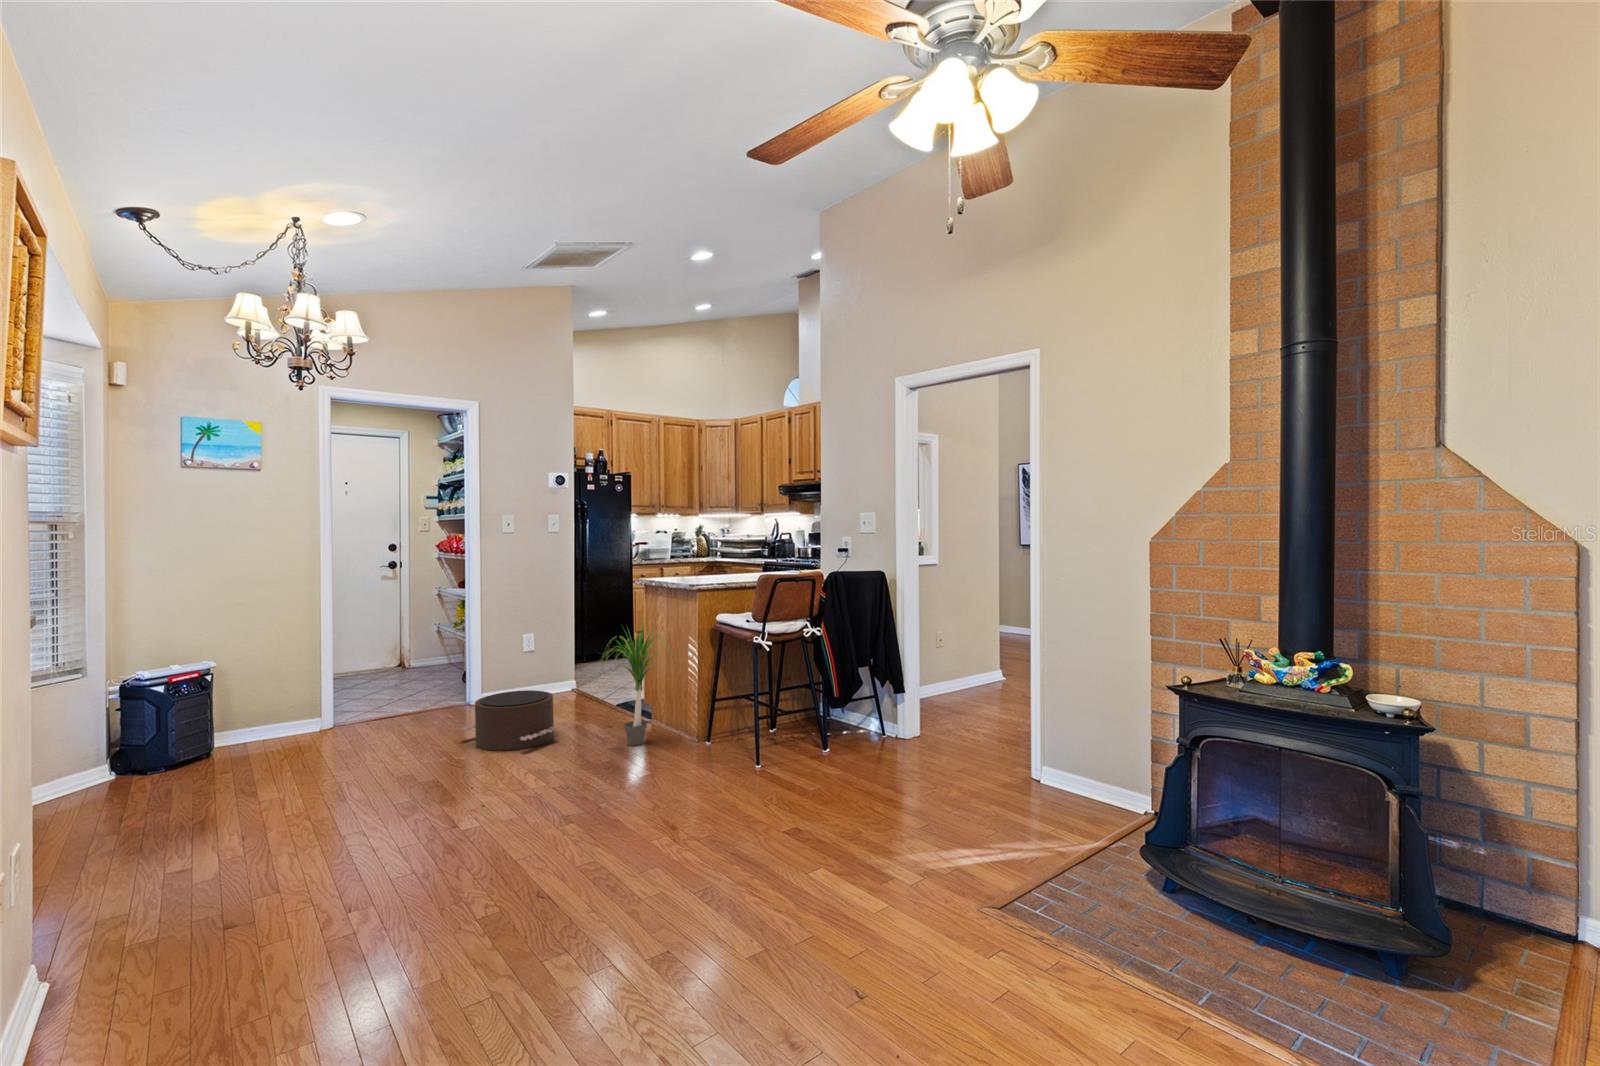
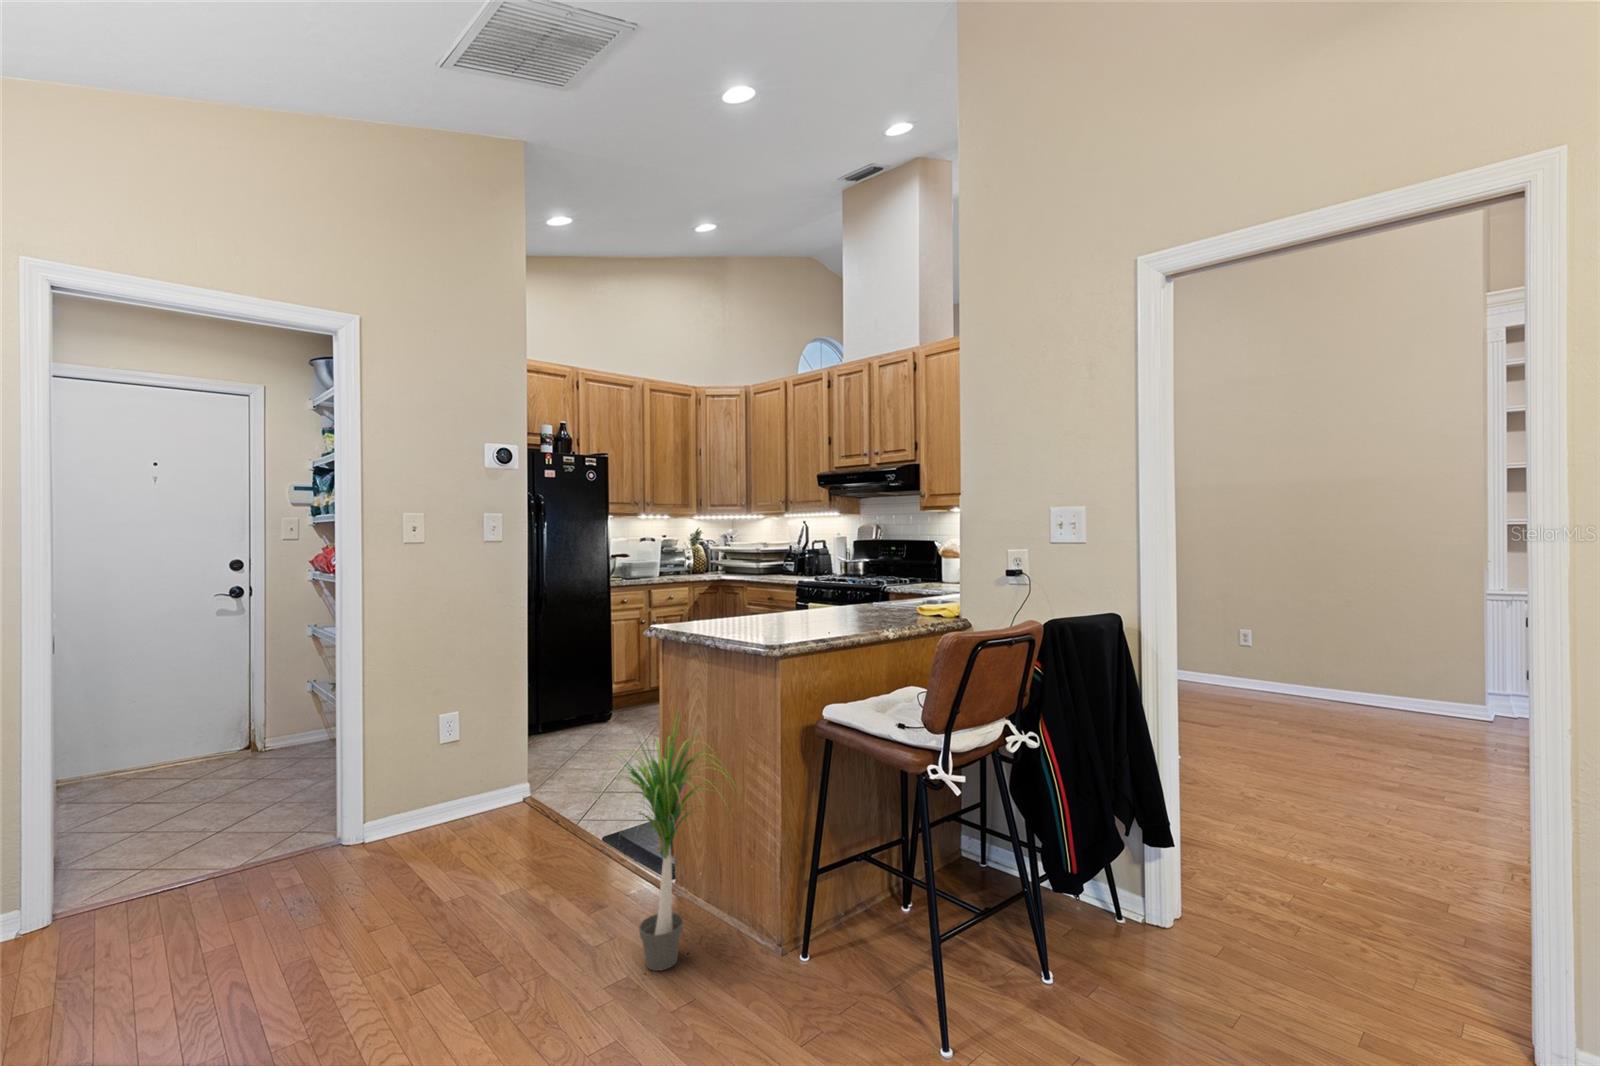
pouf: present [461,690,557,751] -> none [299,844,504,1003]

